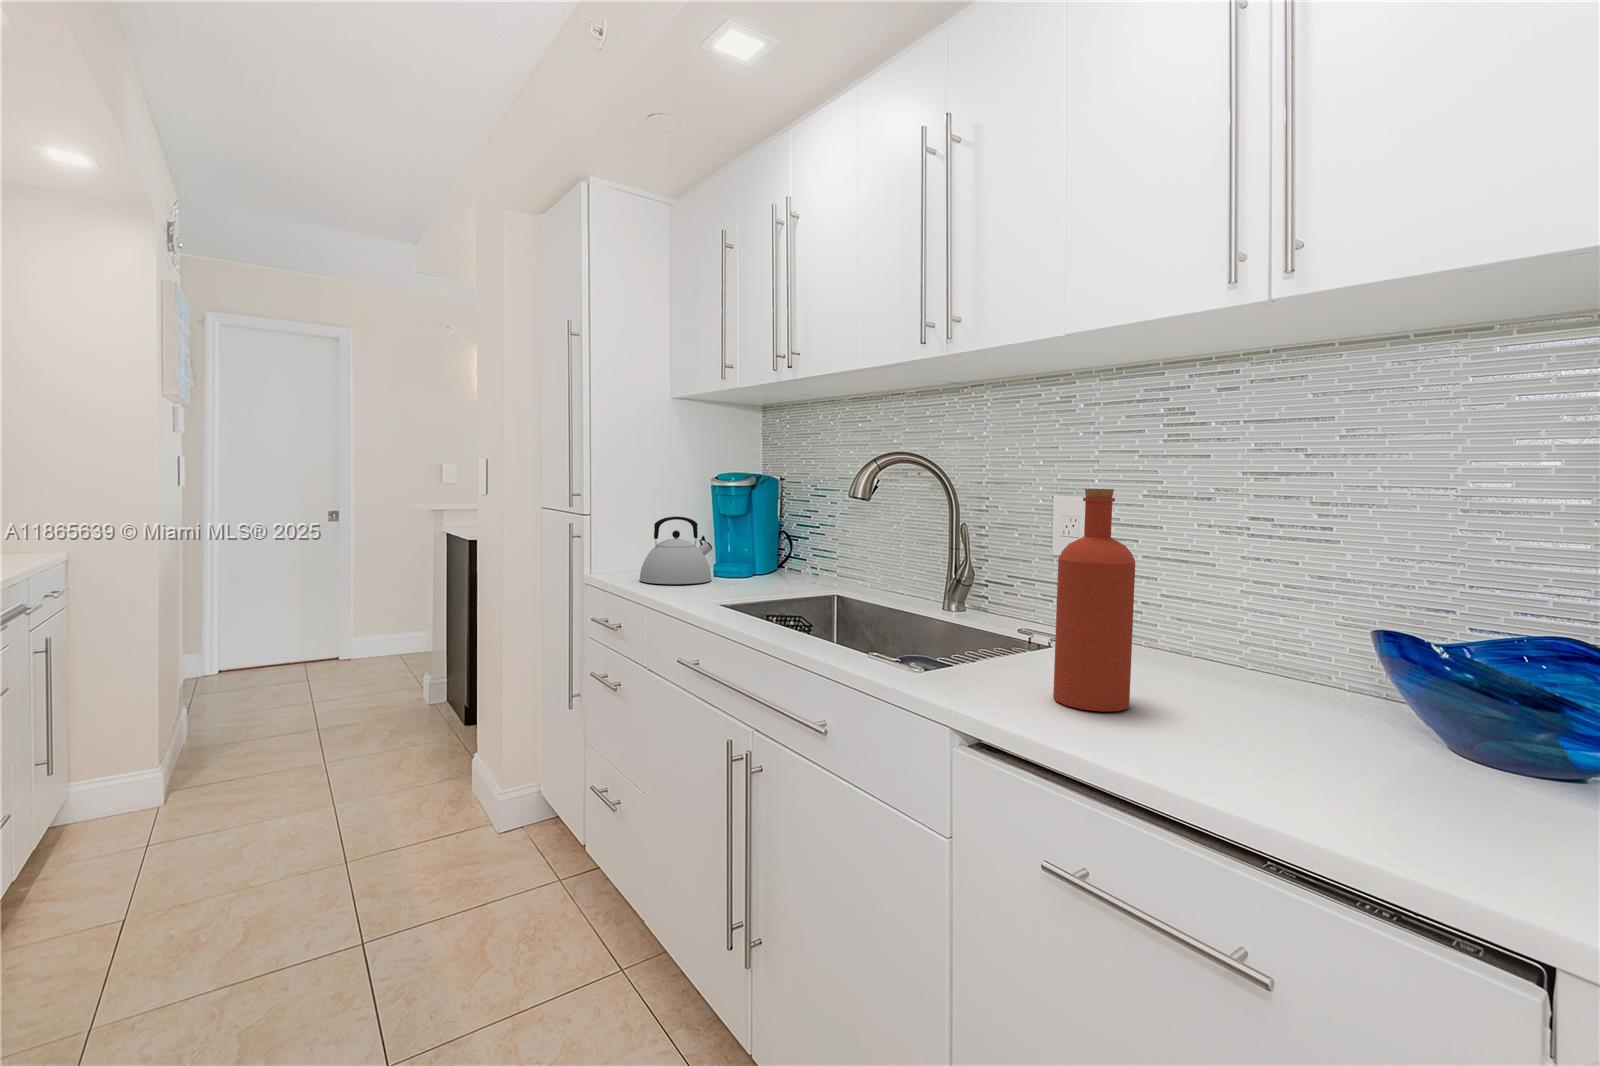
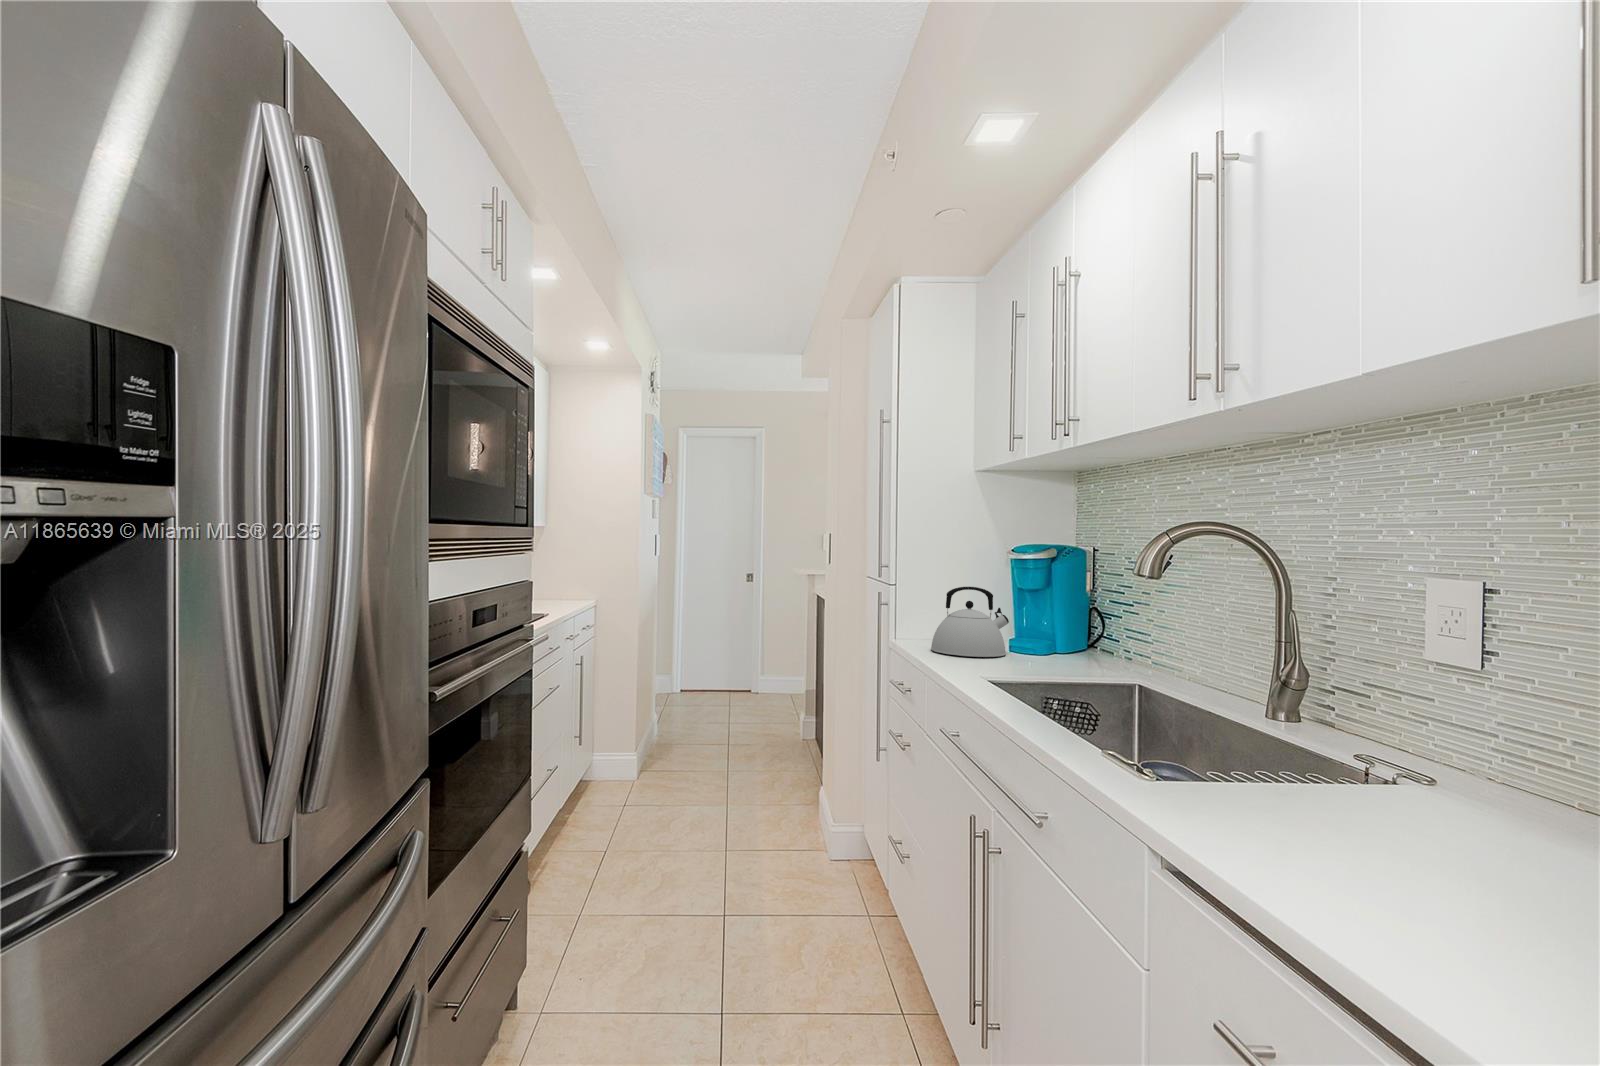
bottle: present [1053,489,1135,712] -> none [1330,566,1465,893]

